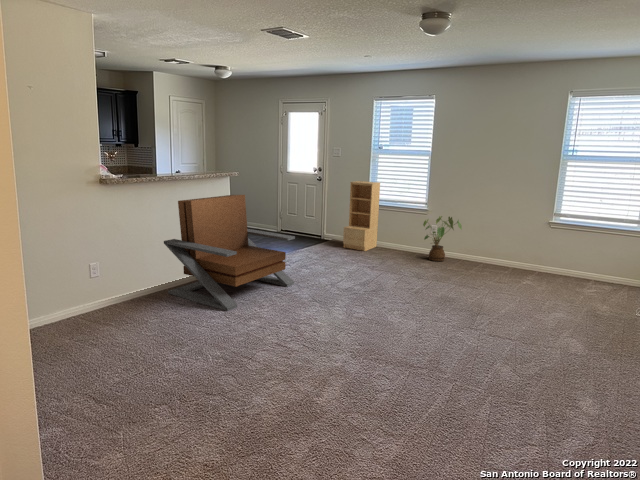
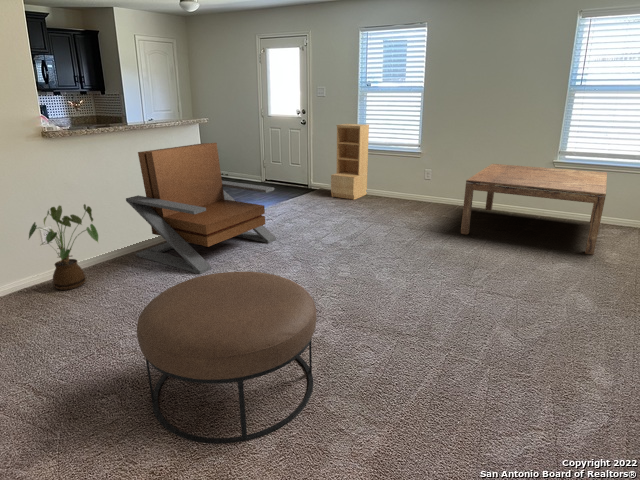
house plant: present [423,216,462,261] -> present [29,204,98,290]
coffee table: none [464,222,599,308] -> present [461,164,607,255]
ottoman: none [193,305,340,443] -> present [137,272,317,444]

